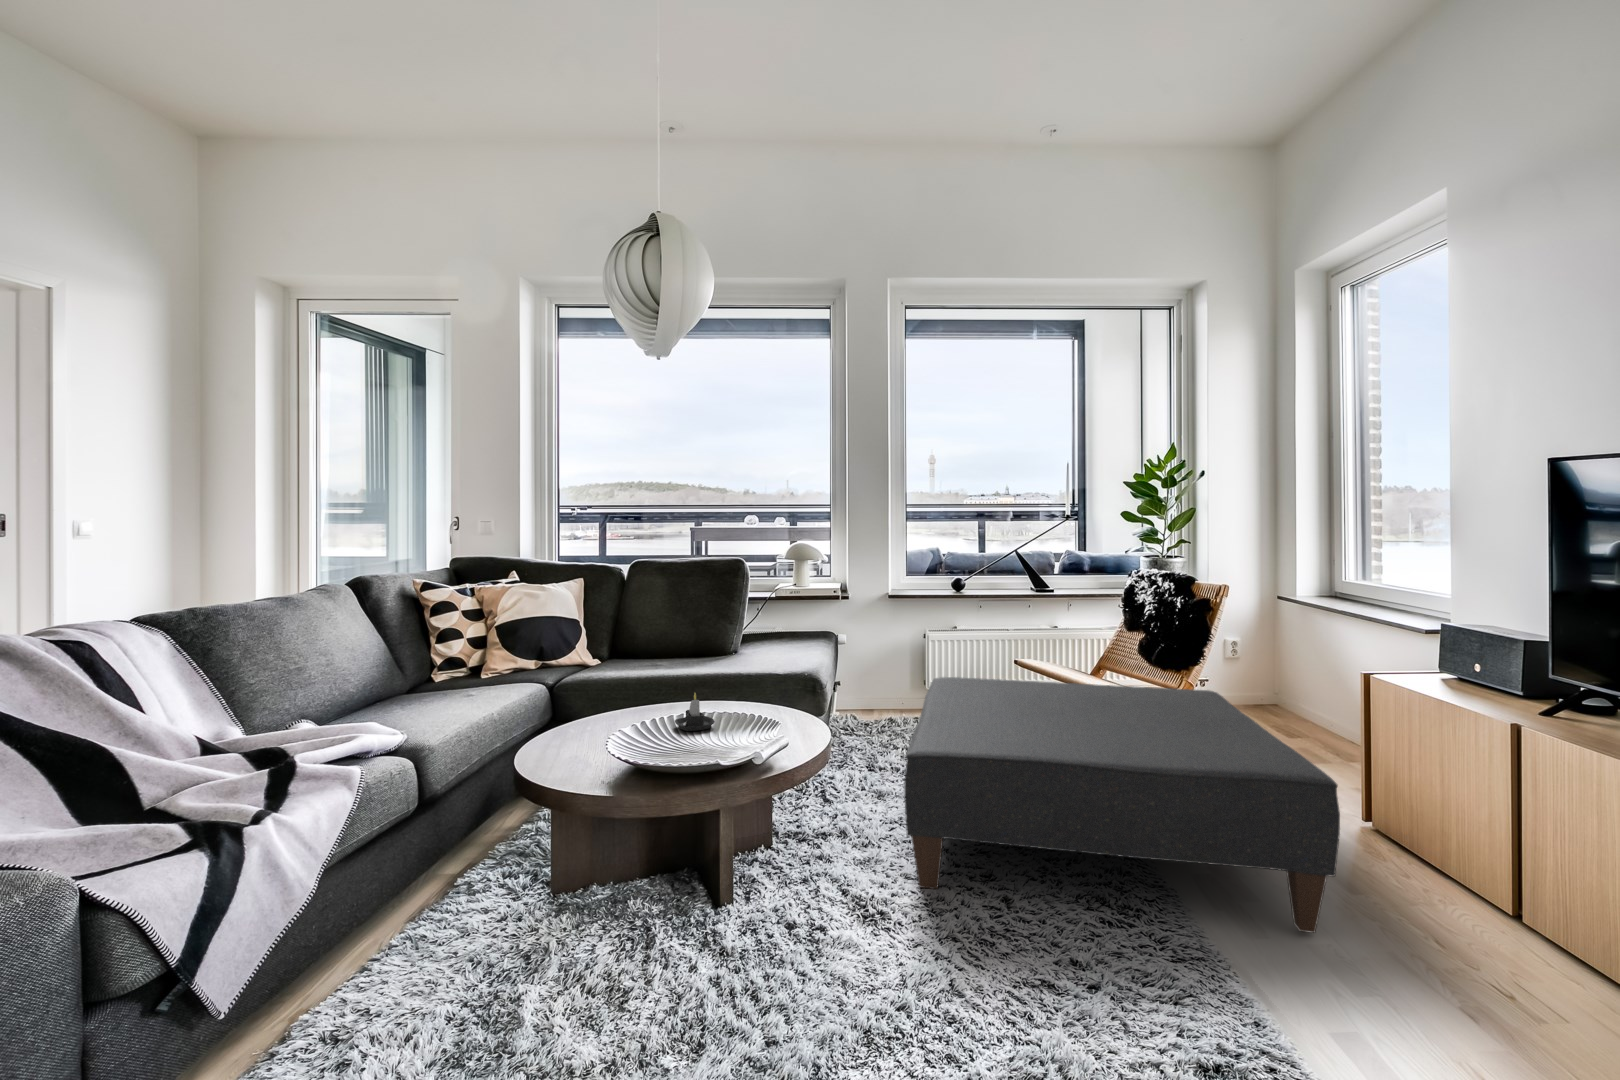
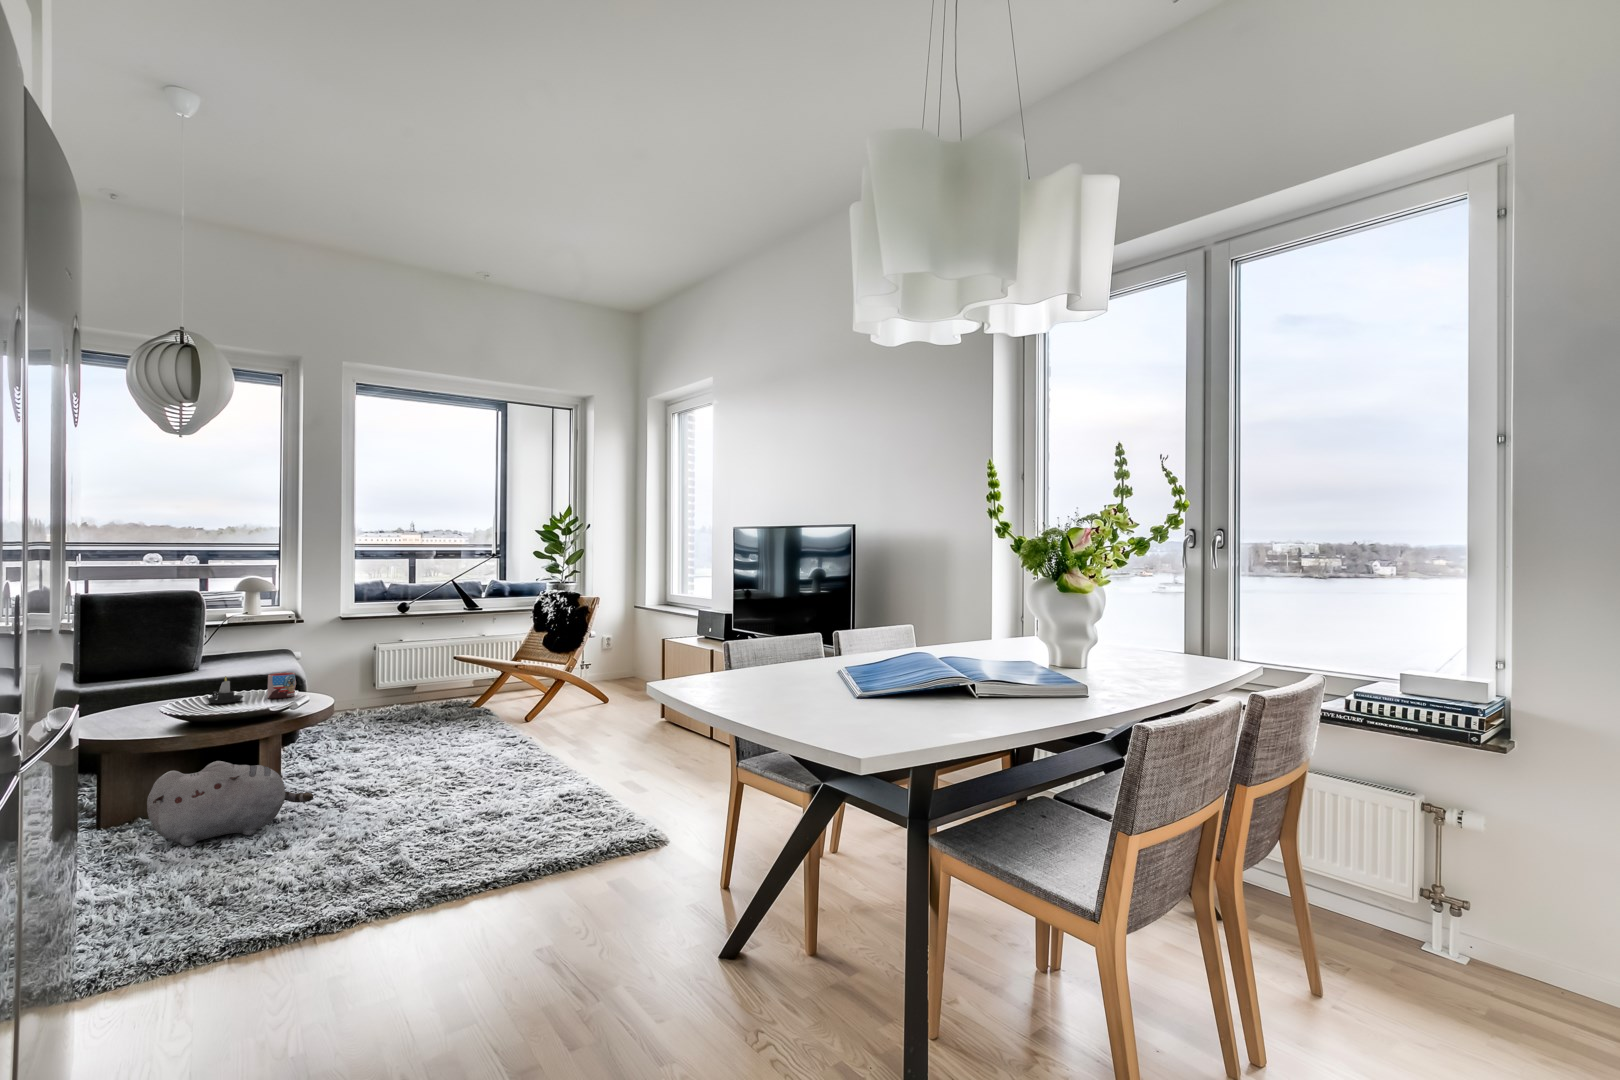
ottoman: present [904,677,1340,933] -> none [397,658,635,781]
mug: none [742,693,778,732] -> present [267,673,296,699]
plush toy: none [546,847,750,975] -> present [147,761,314,846]

